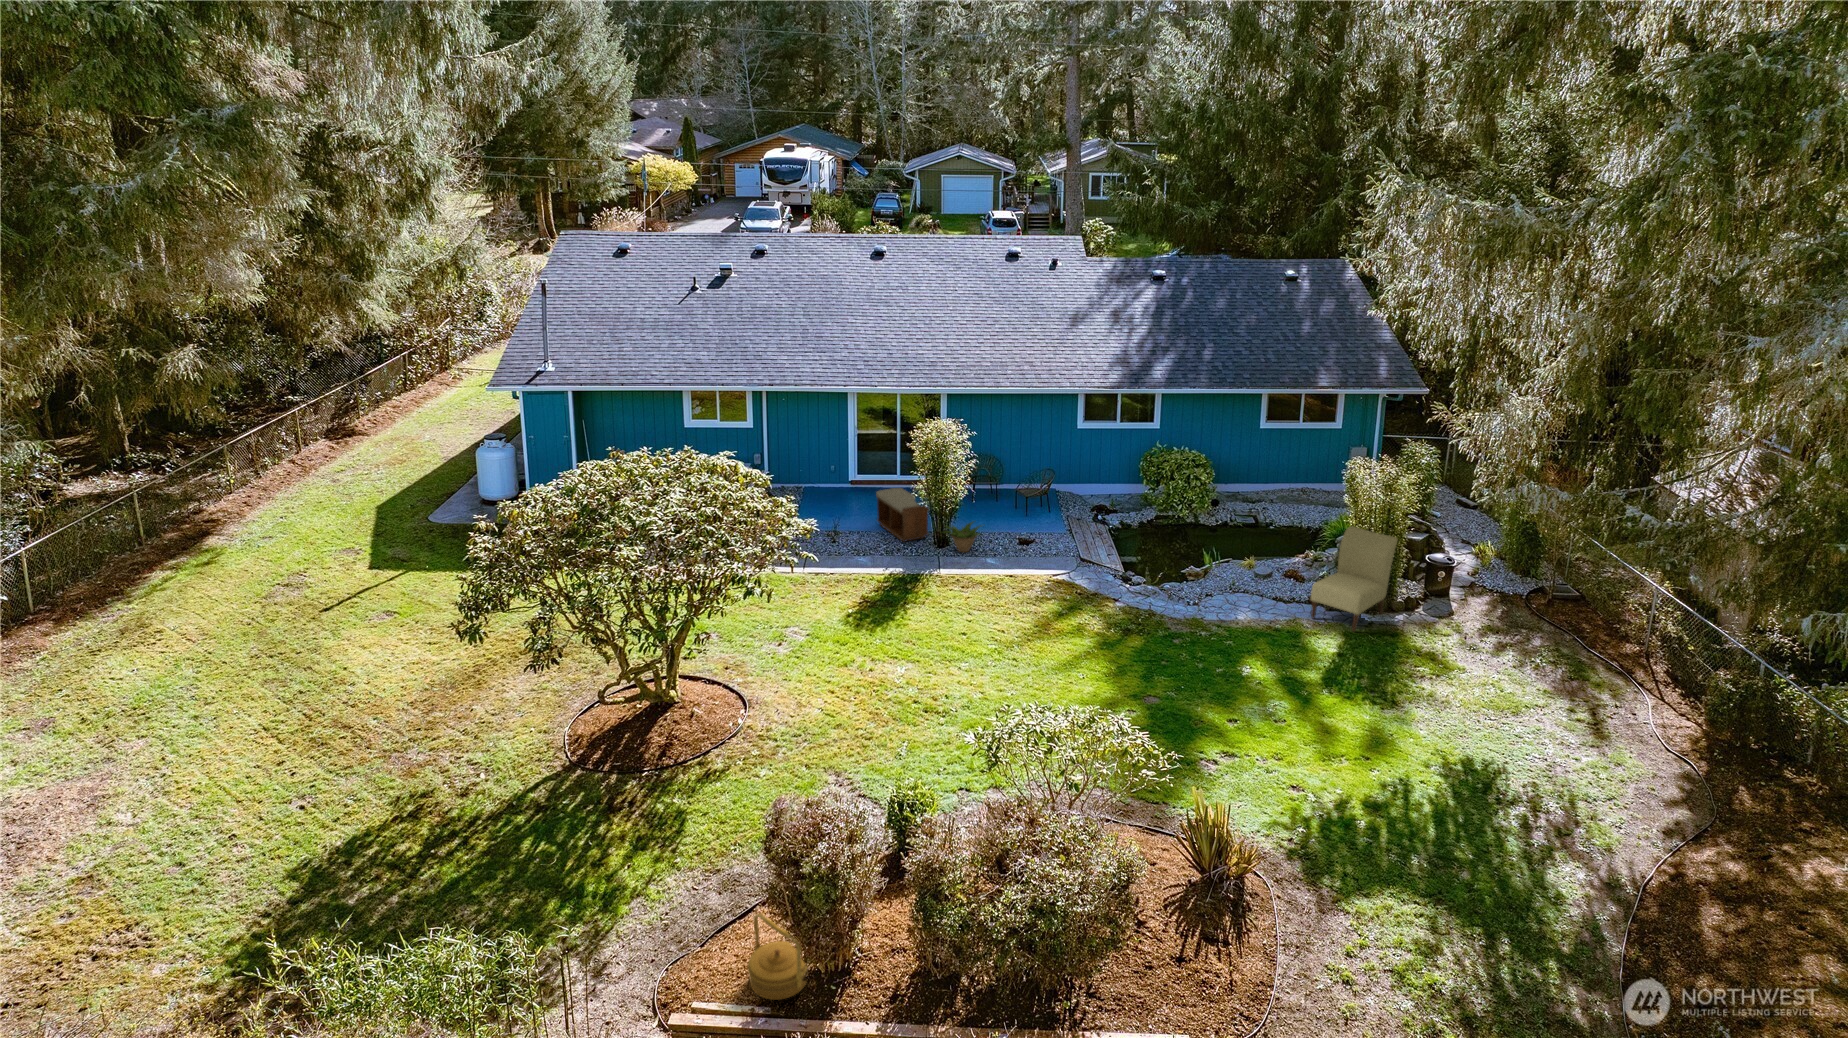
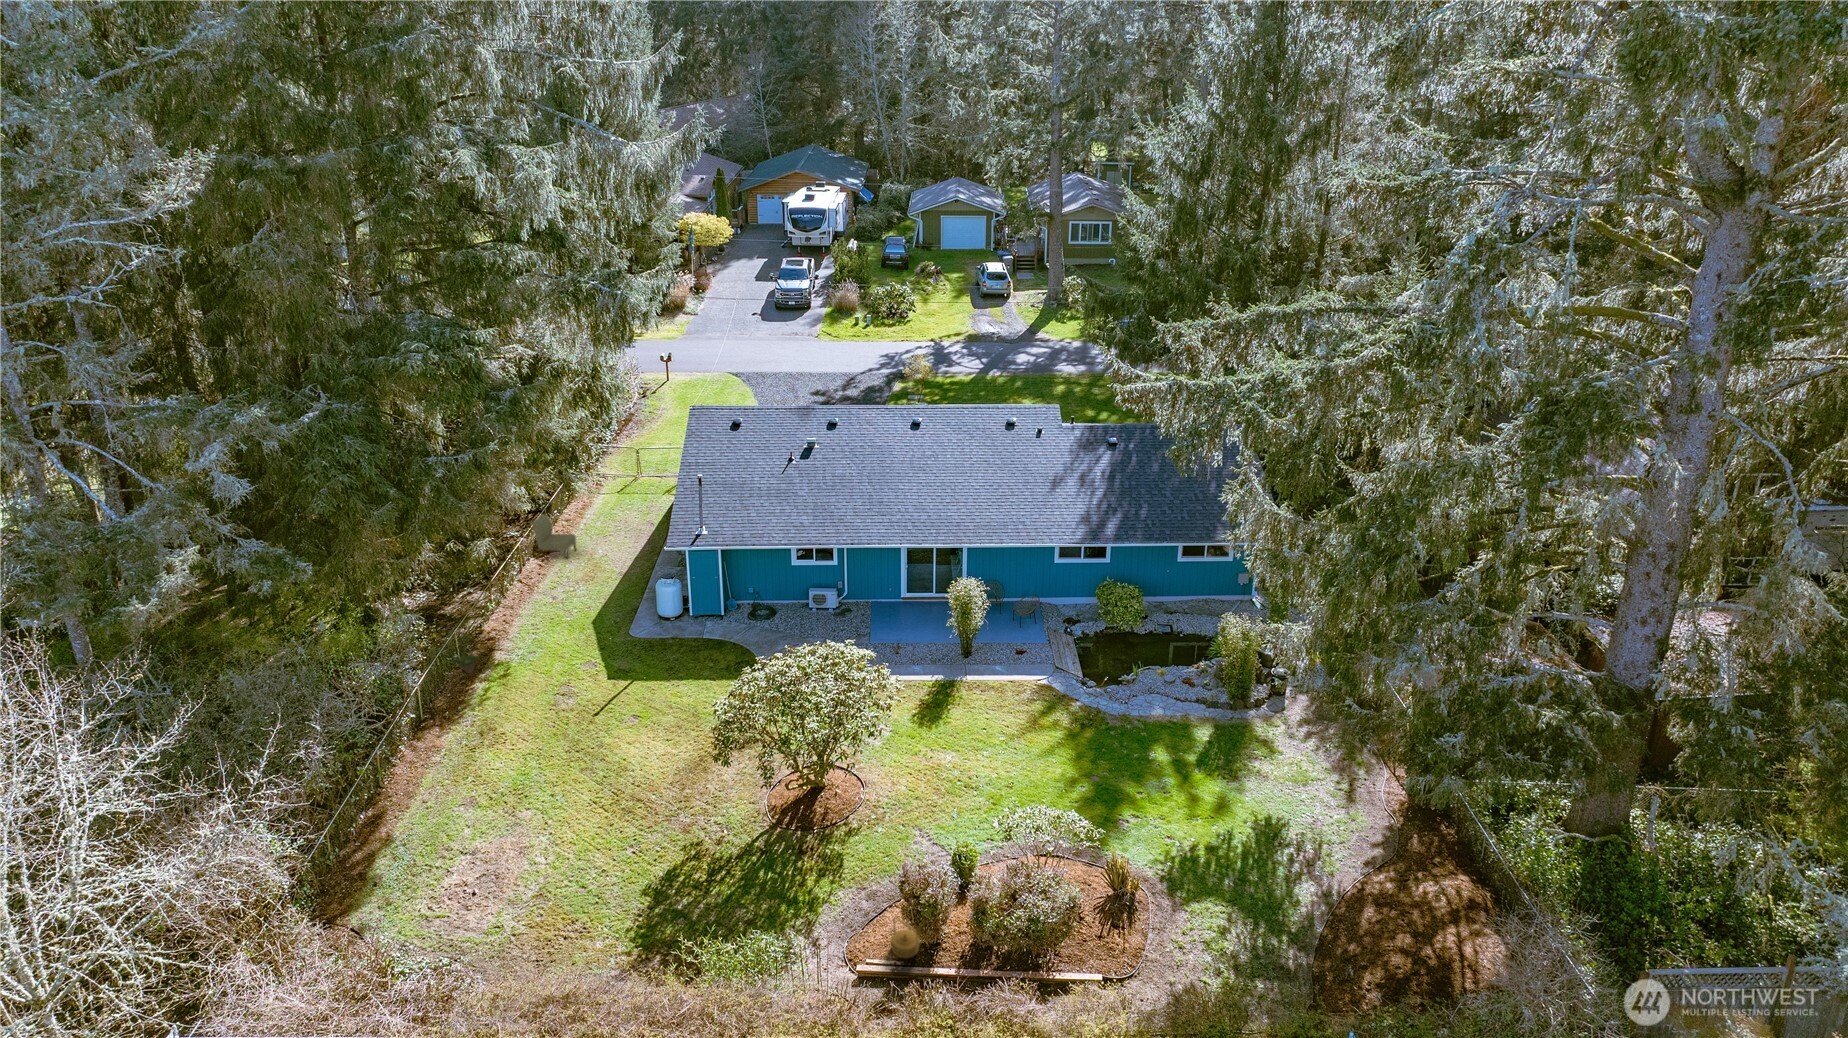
bench: present [876,488,929,541] -> none [924,614,959,653]
decorative plant: present [946,522,980,552] -> present [455,652,480,673]
chair: present [1311,527,1397,631] -> present [531,514,576,558]

